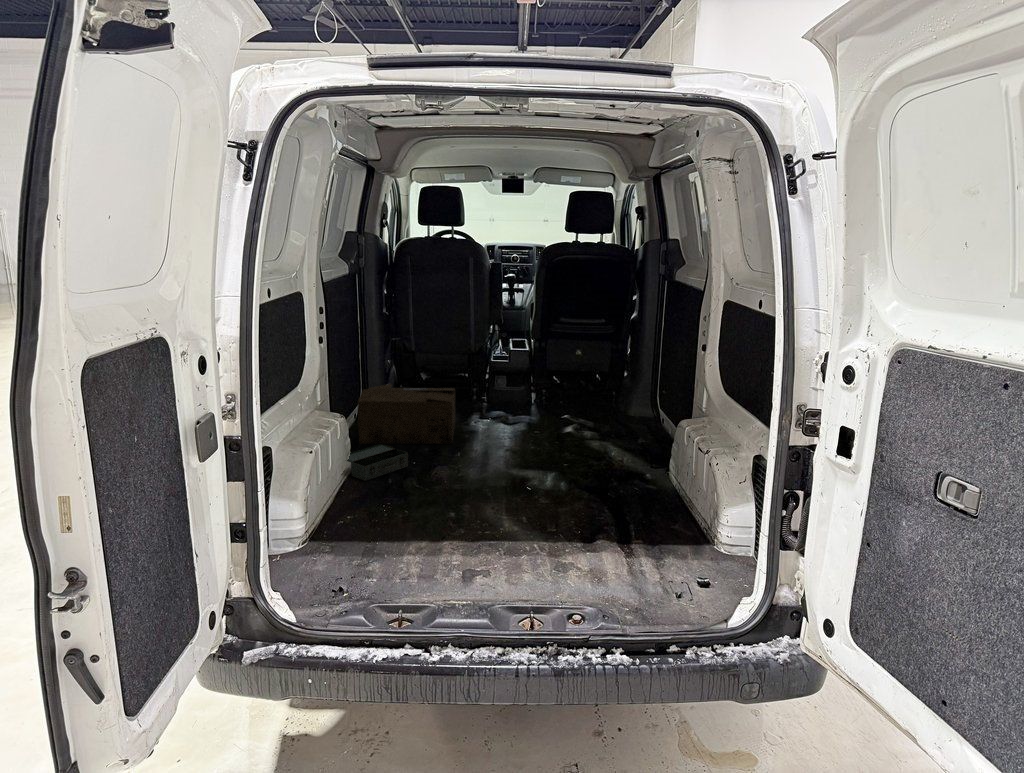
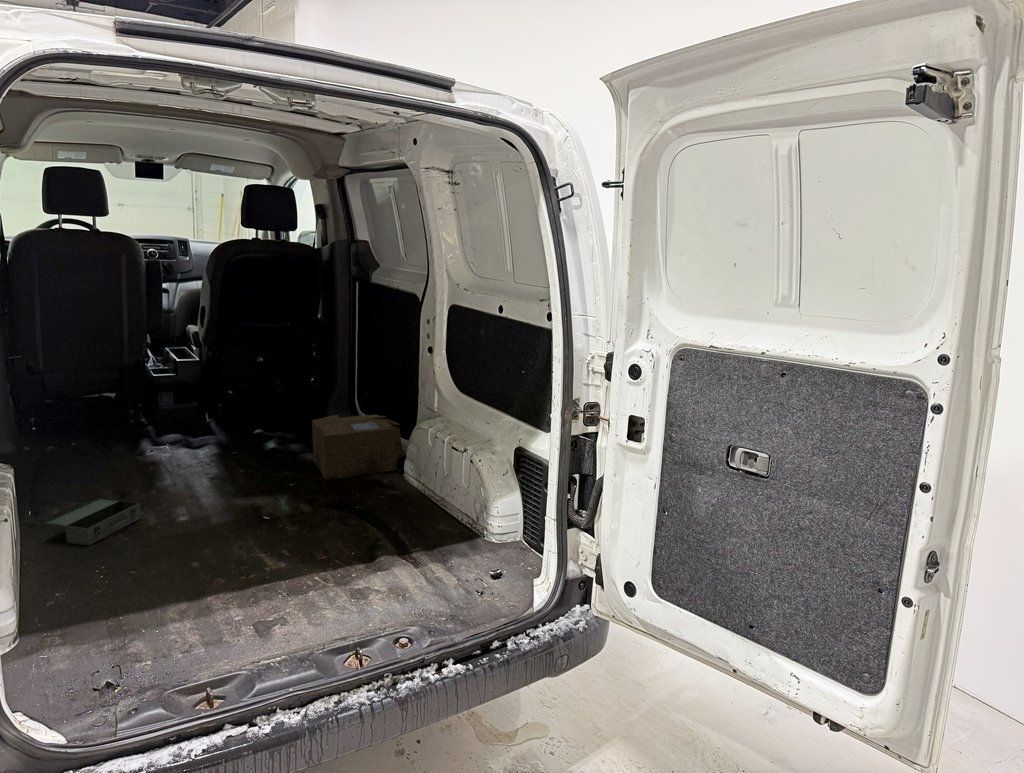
cardboard box: present [358,384,455,444] -> present [312,415,405,480]

